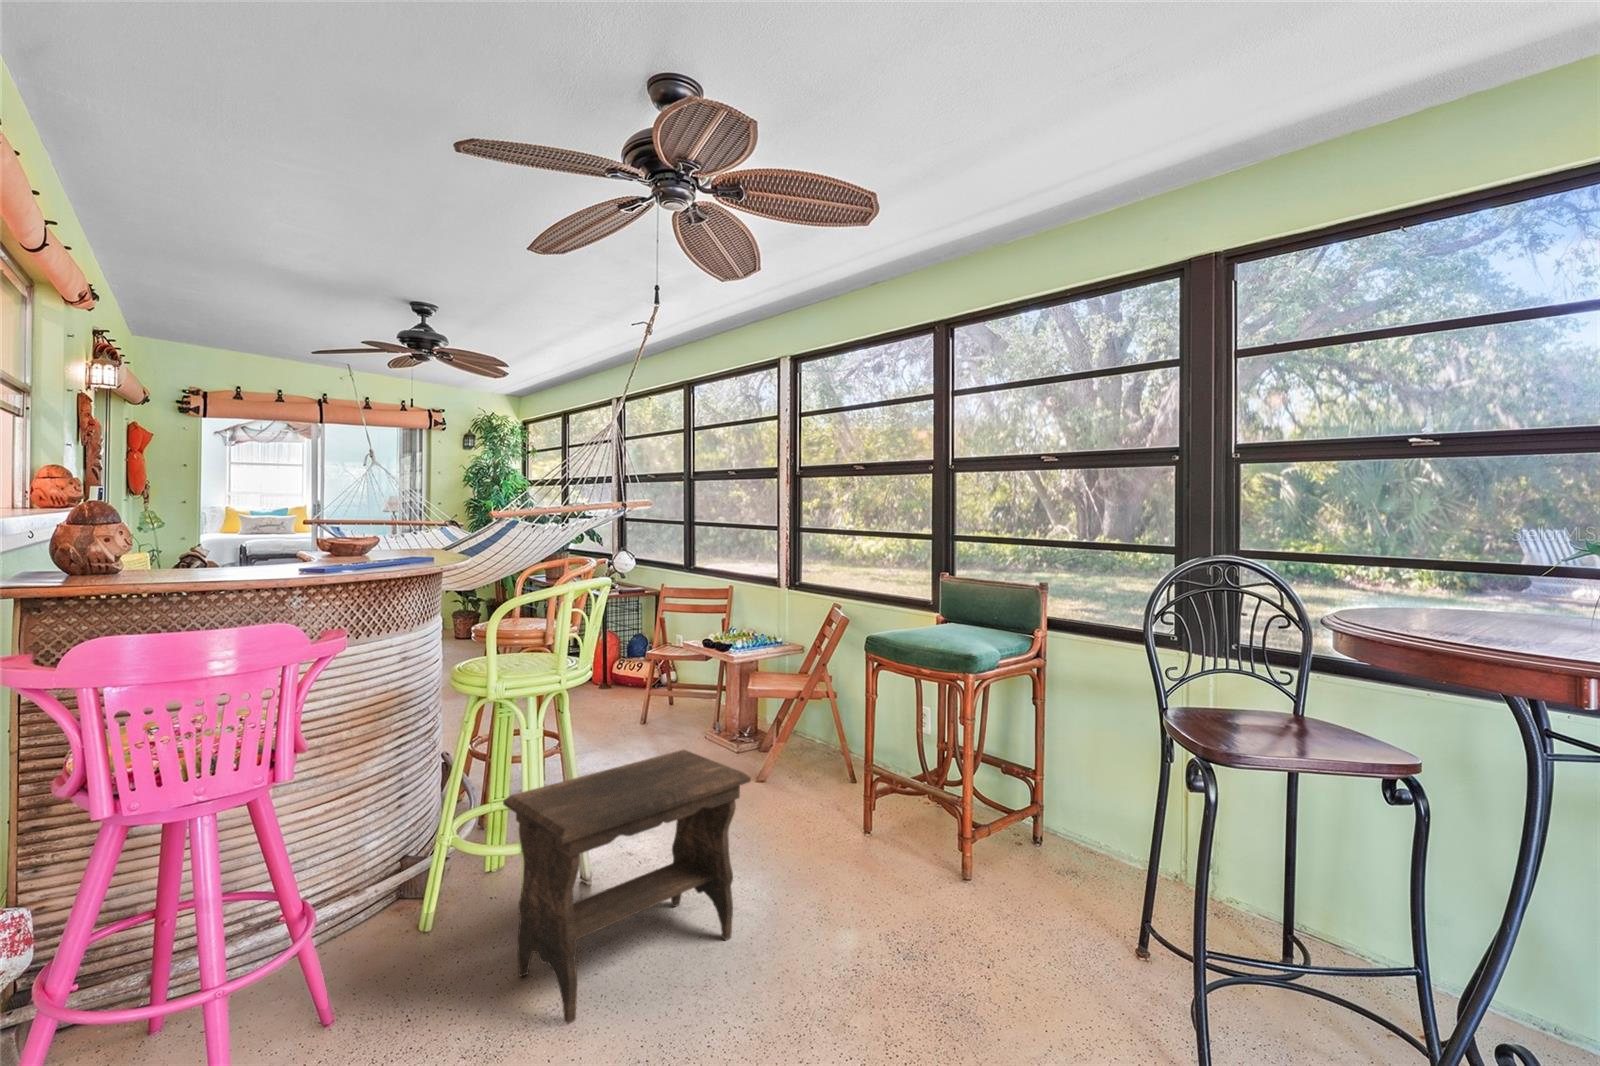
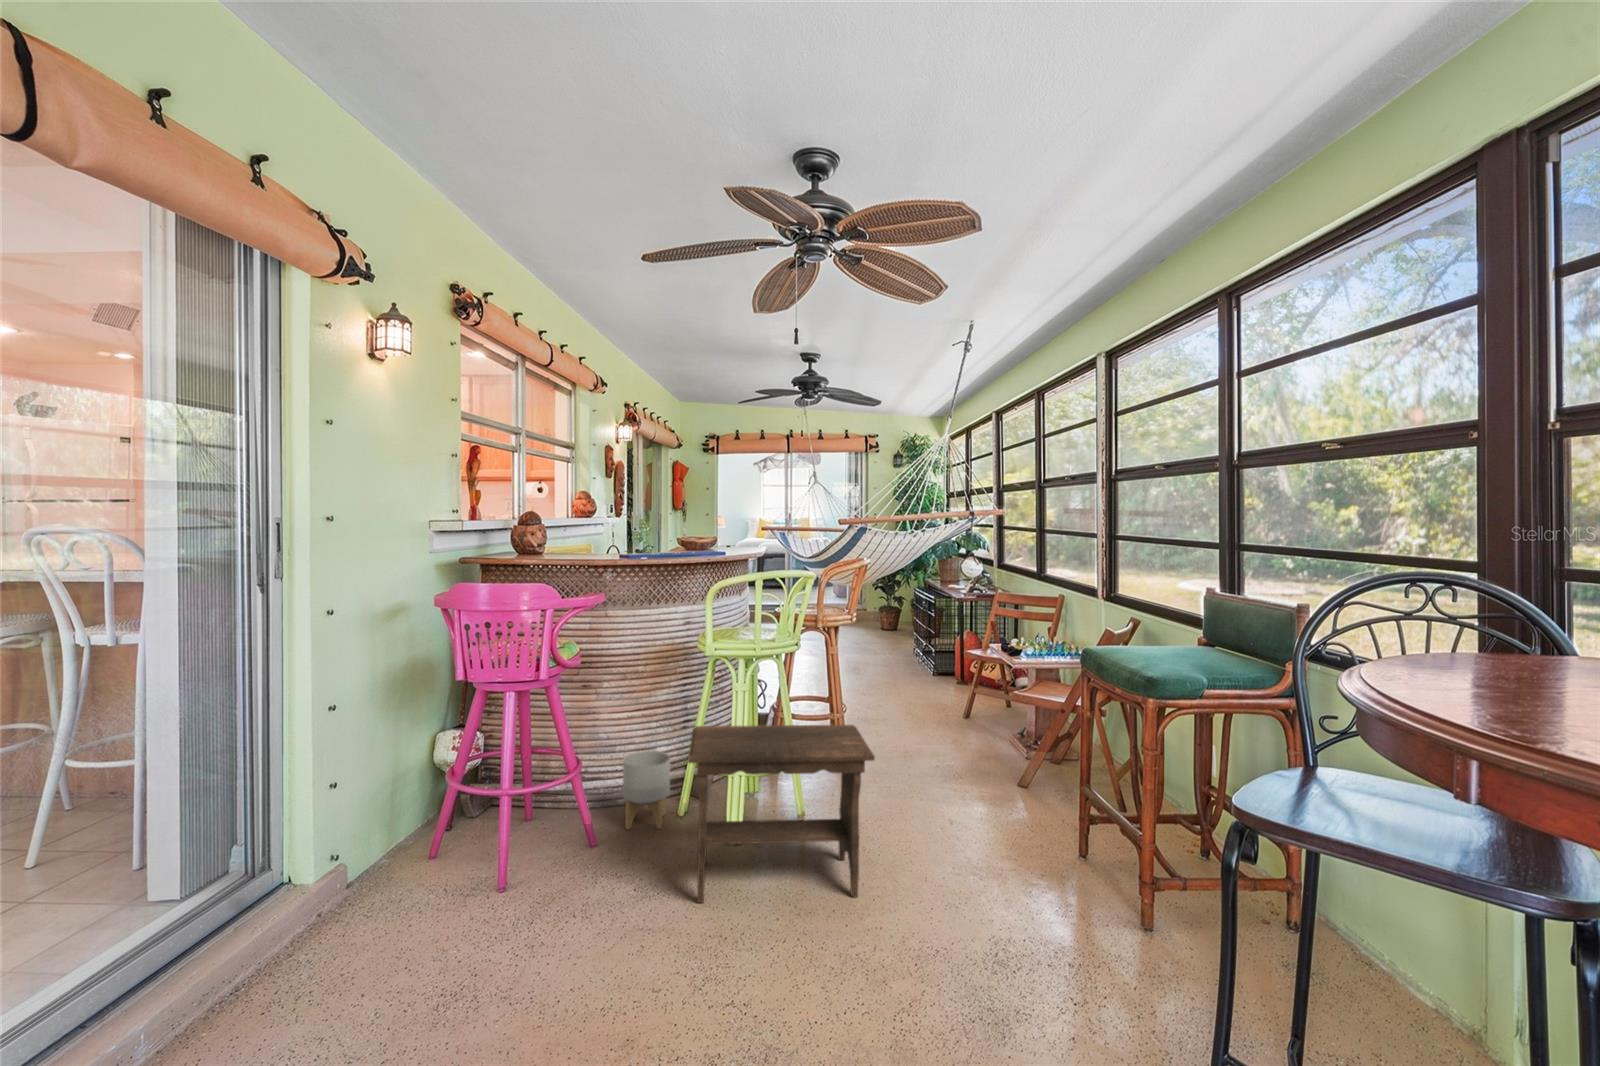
planter: none [342,848,419,975] -> present [622,751,670,829]

